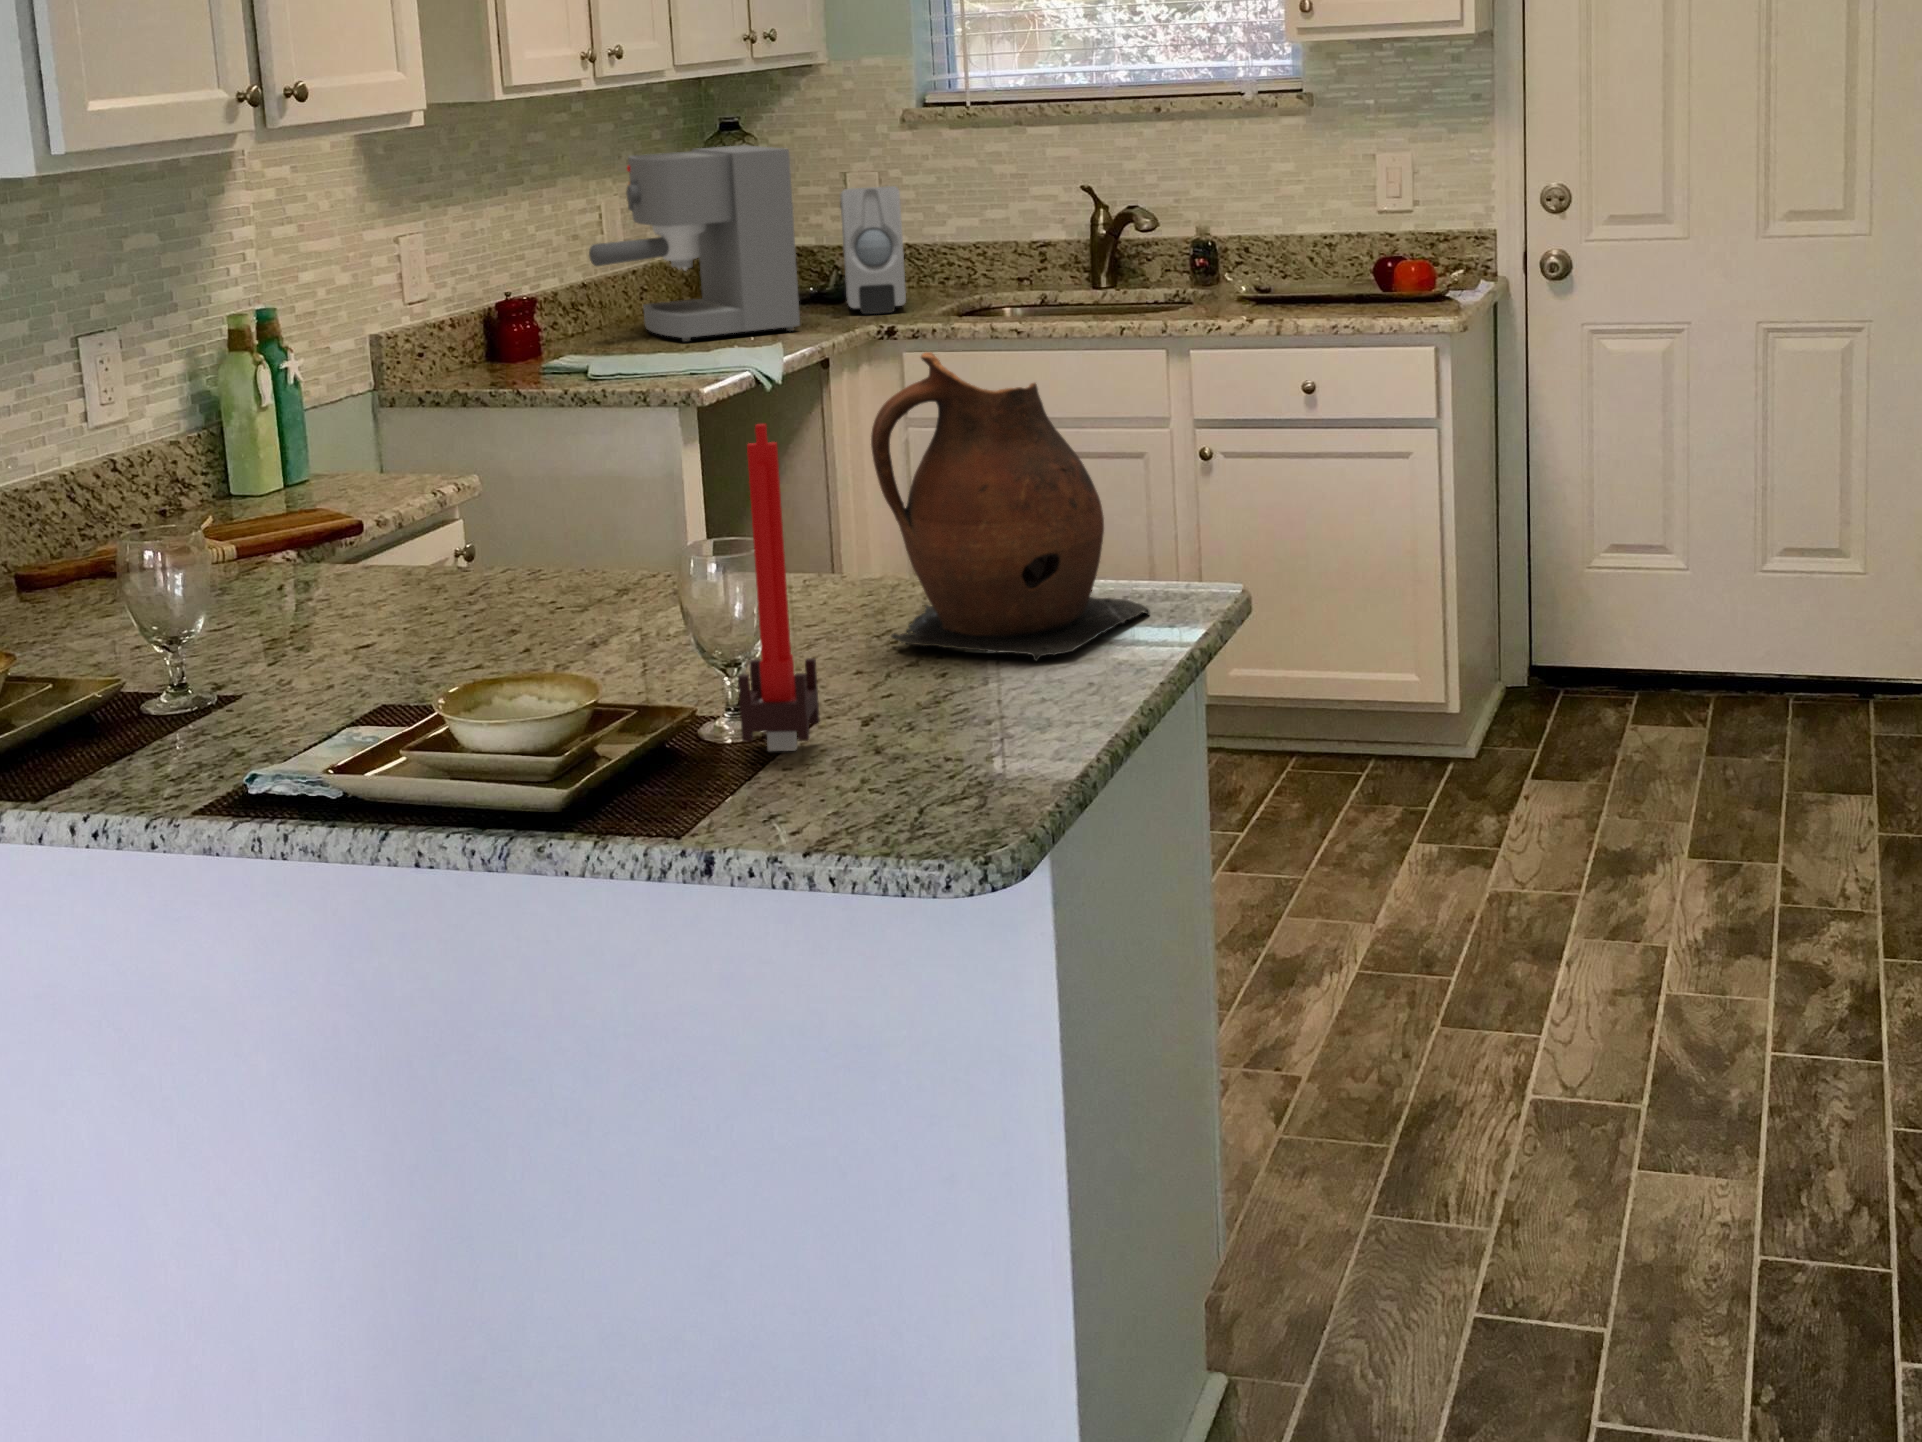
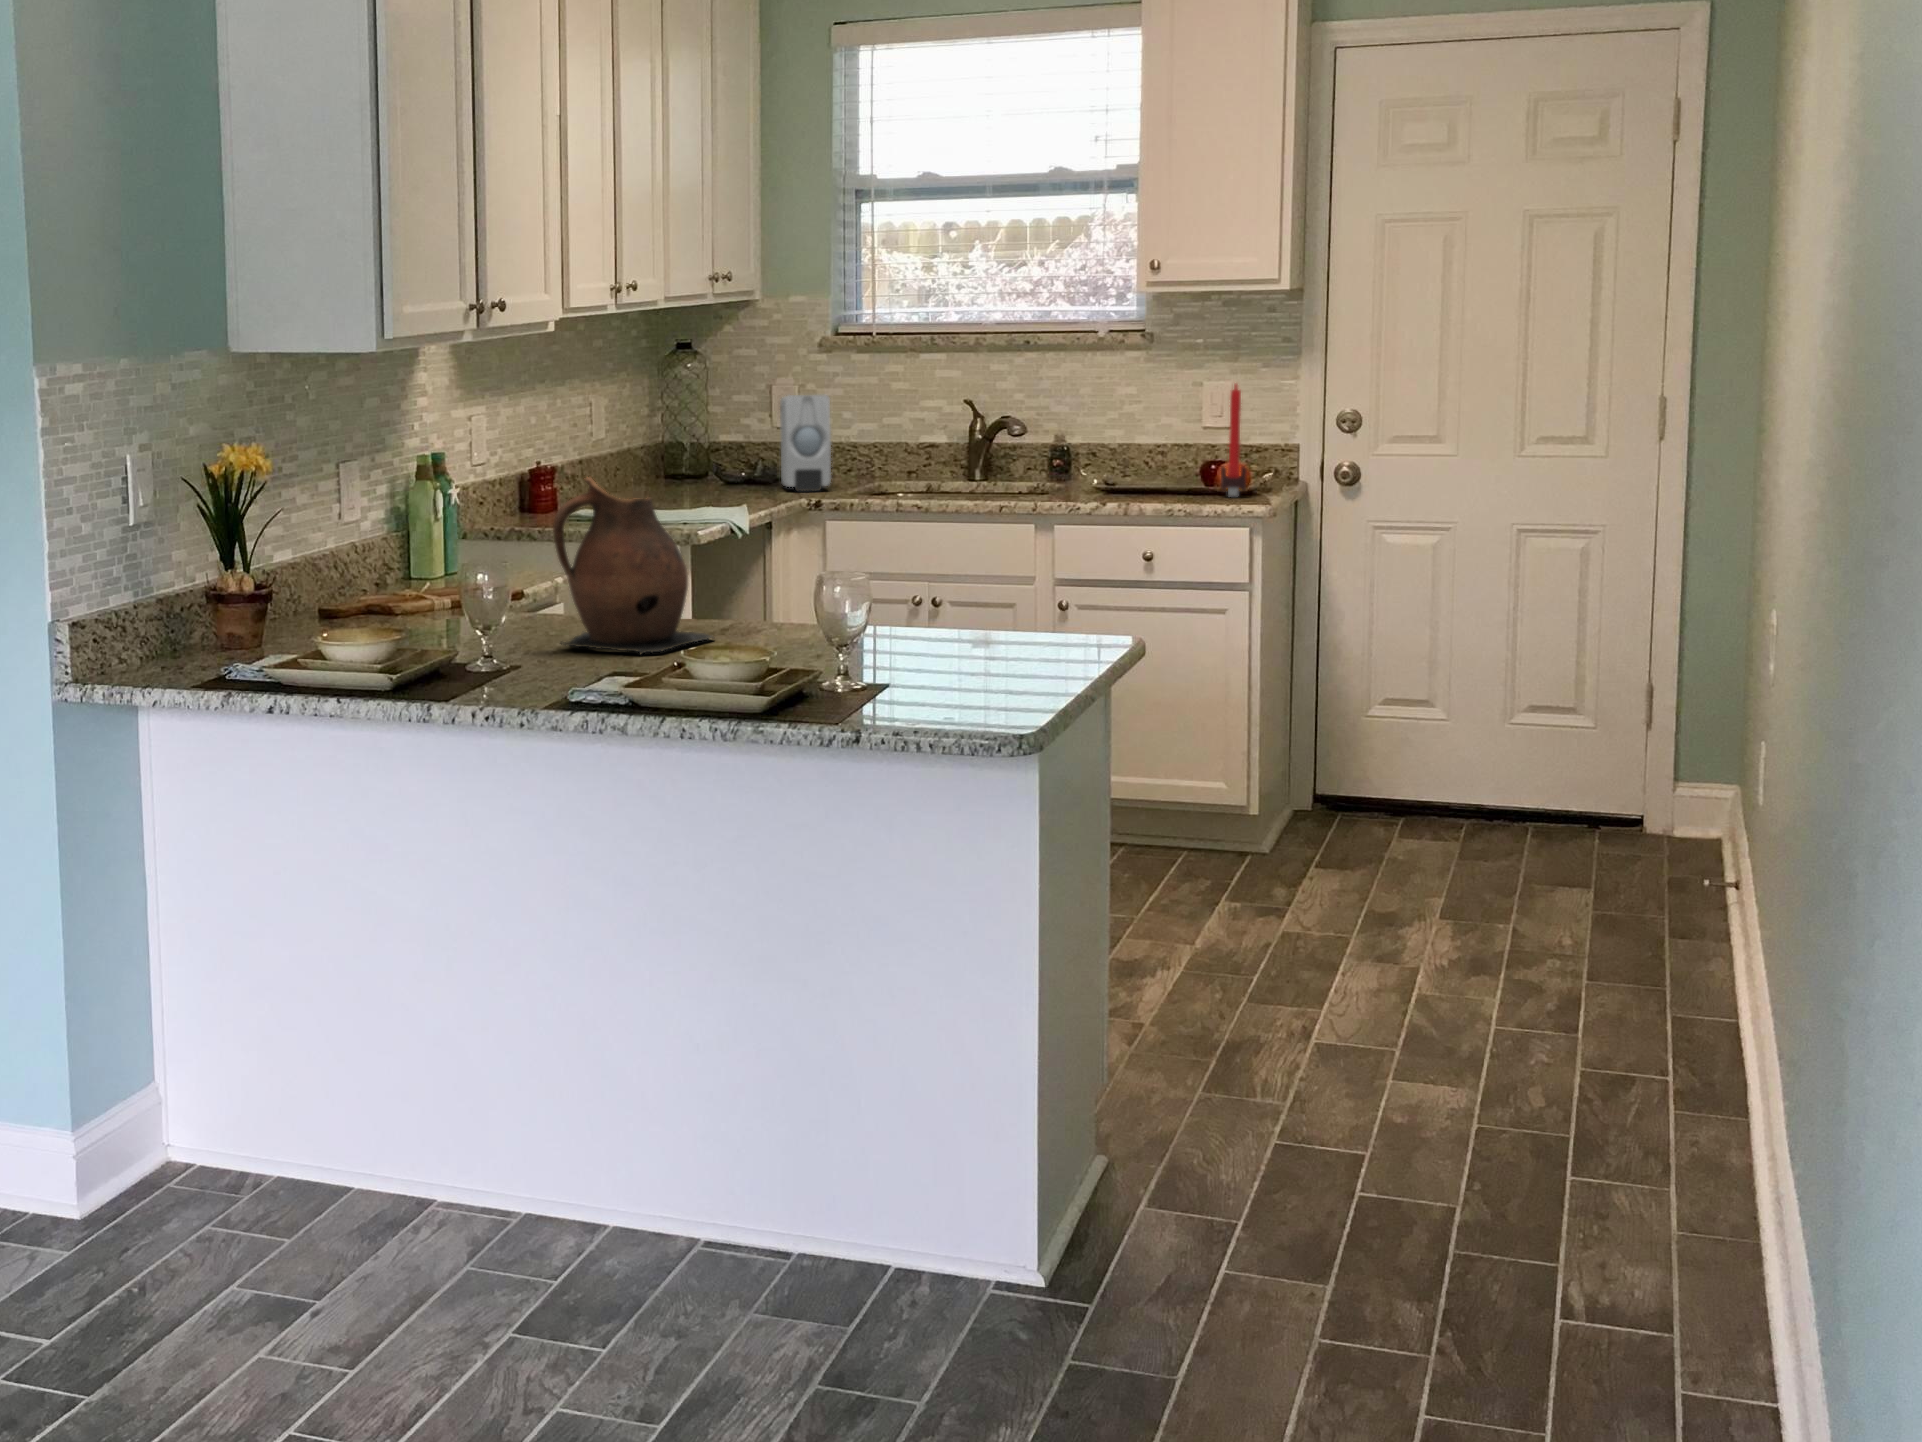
coffee maker: present [589,145,800,341] -> none [602,360,755,504]
ceramic pitcher: present [871,352,1149,661] -> present [553,478,714,654]
candle: present [738,424,820,751] -> present [1221,384,1247,497]

